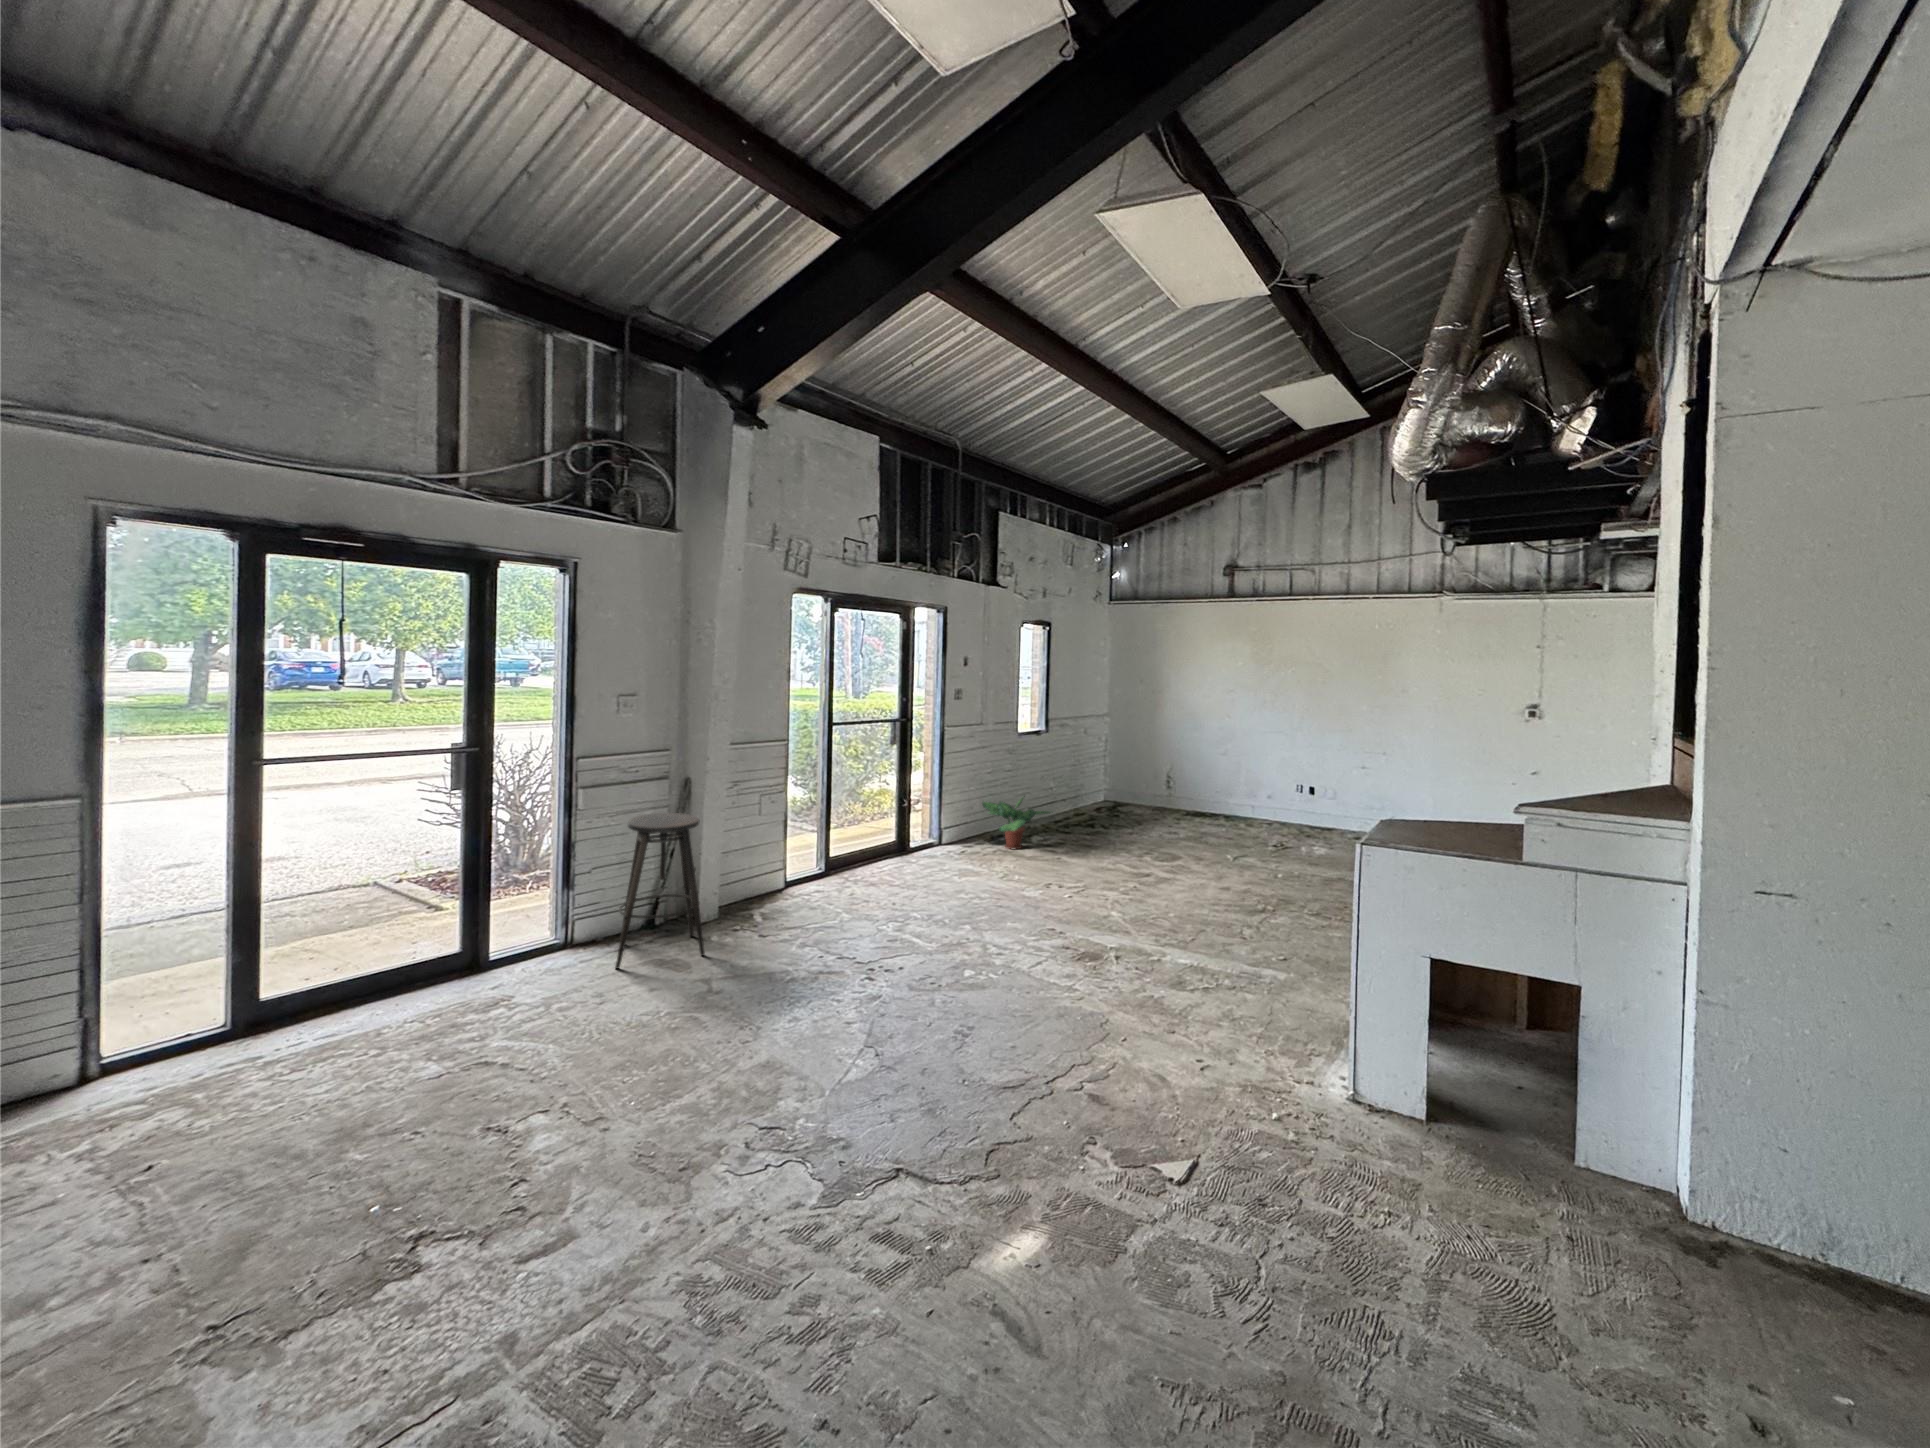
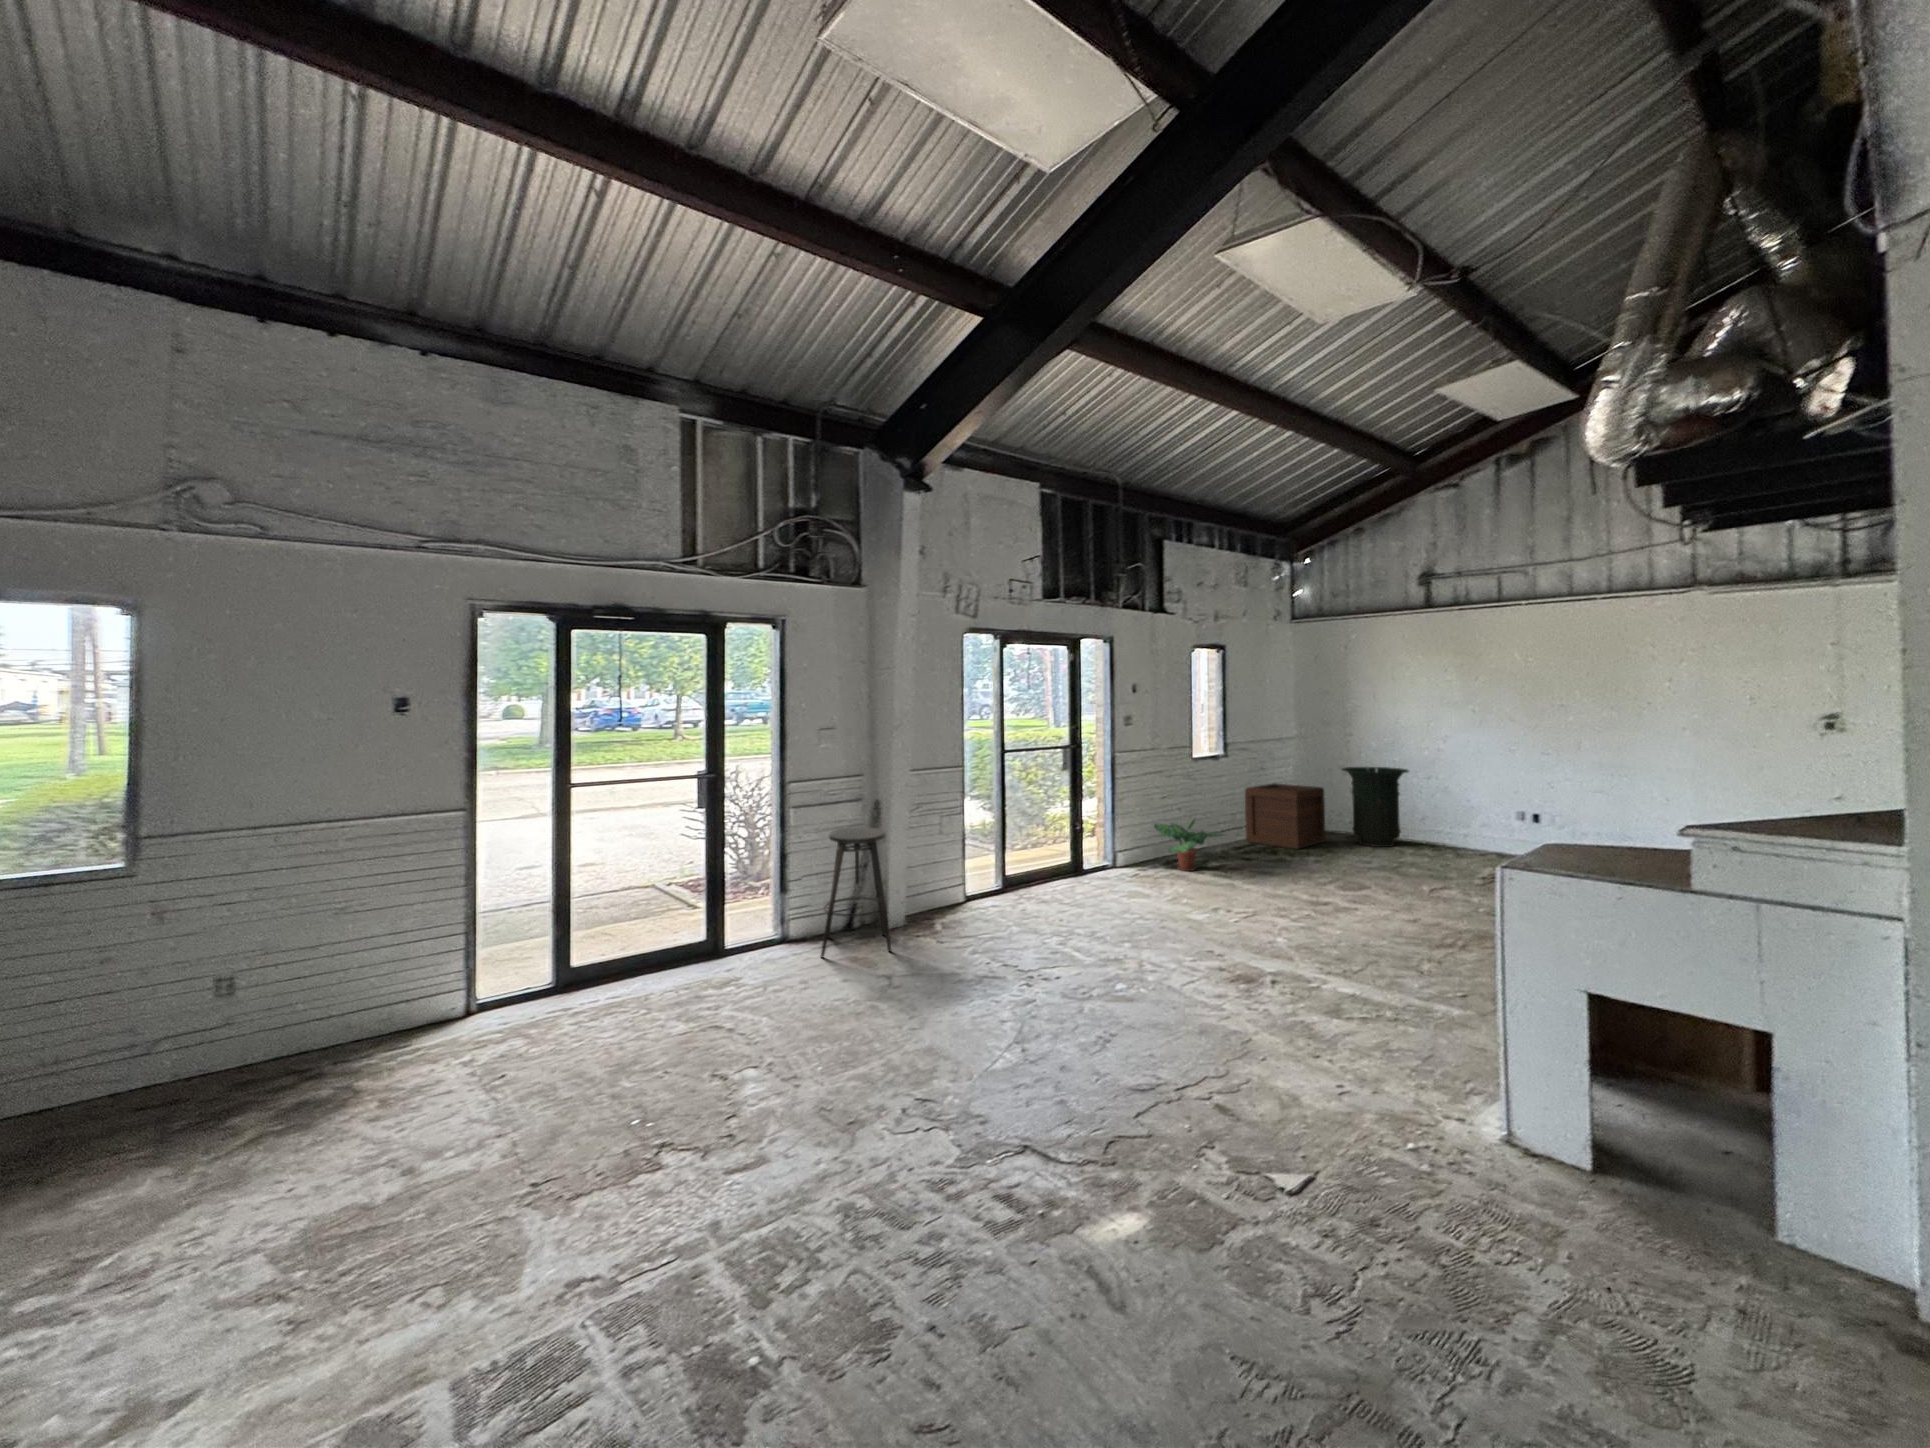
trash can: none [1153,745,1212,821] -> present [1342,767,1409,847]
wooden crate: none [1065,761,1138,825] -> present [1245,783,1325,849]

